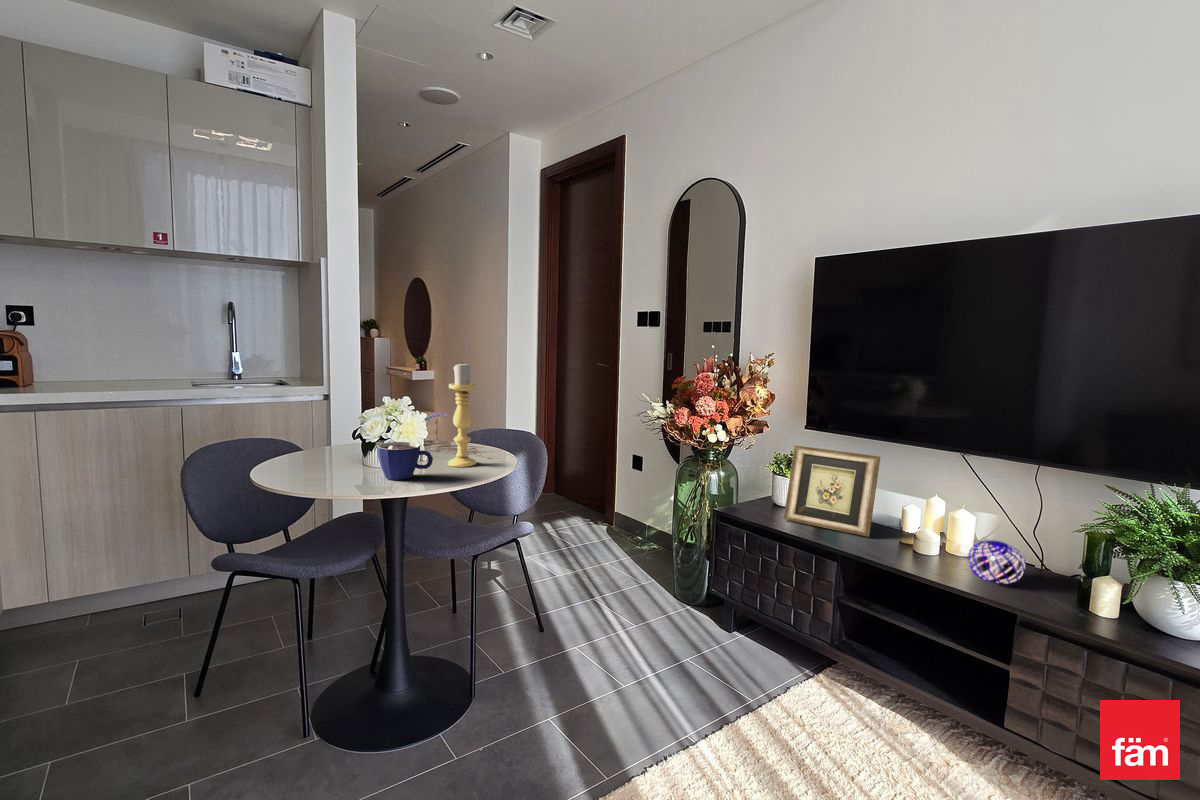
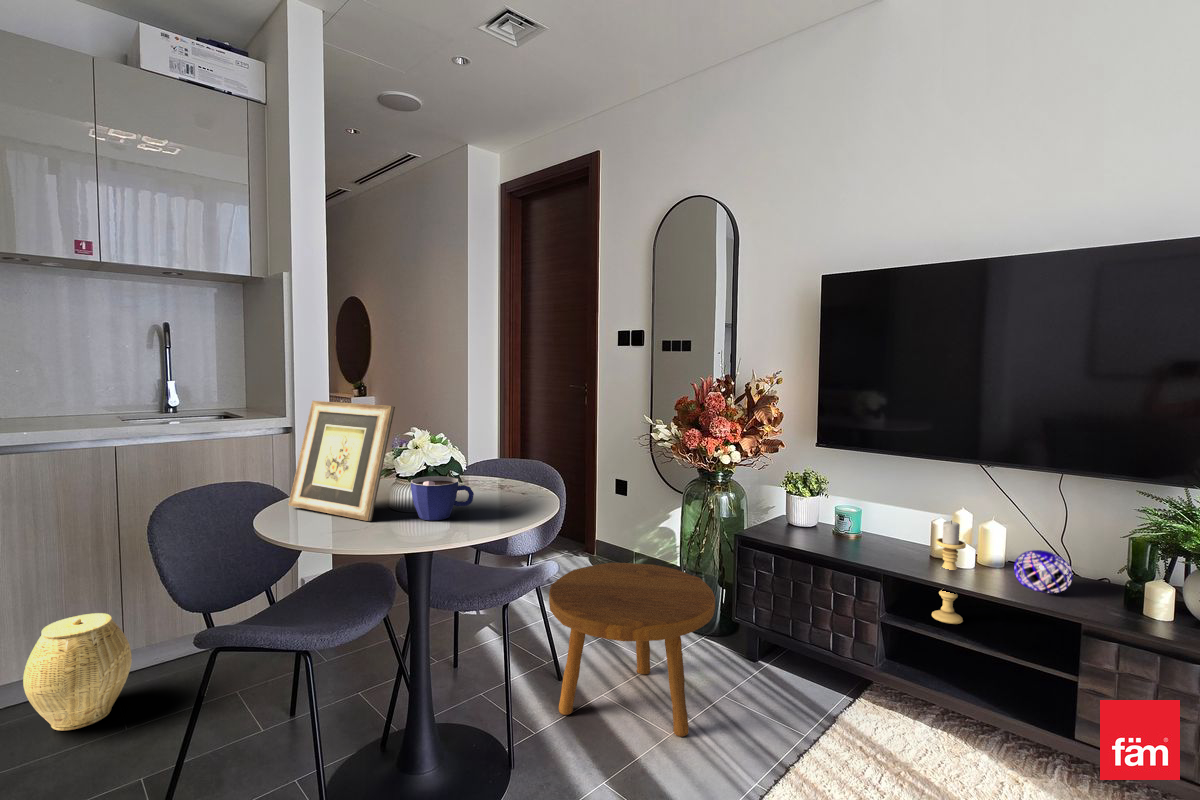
candle holder: present [448,362,476,467] -> present [932,521,966,624]
picture frame: present [783,445,880,537] -> present [288,401,395,521]
footstool: none [526,529,678,690] -> present [549,563,715,737]
woven basket: none [106,544,190,636] -> present [23,613,132,731]

